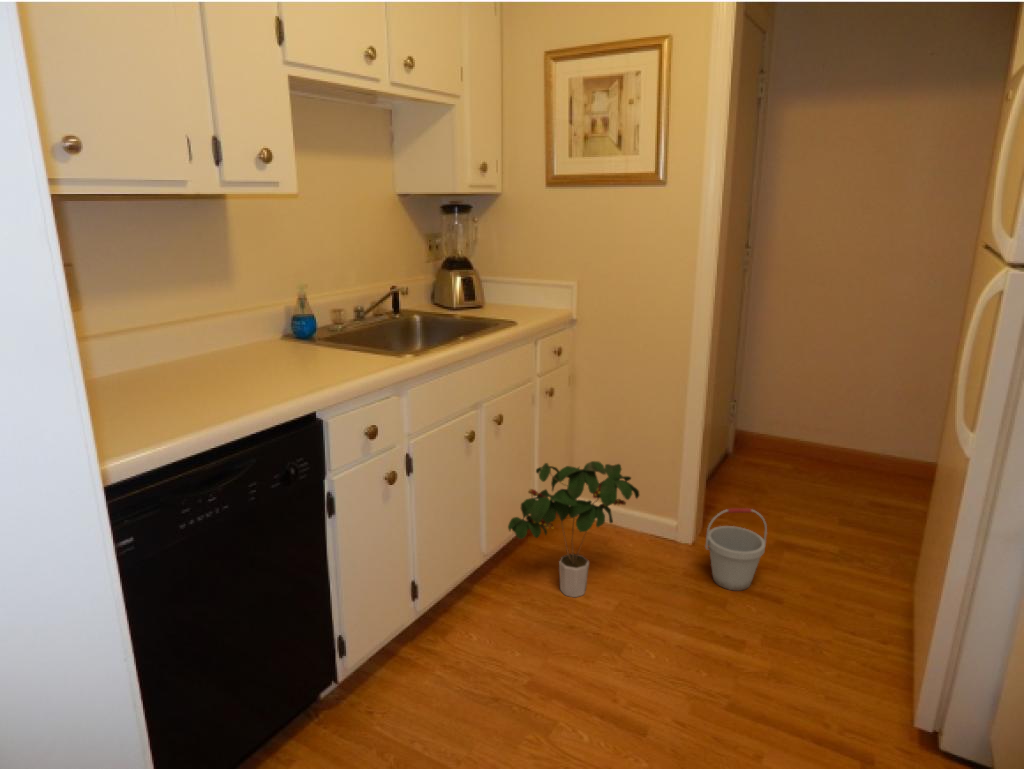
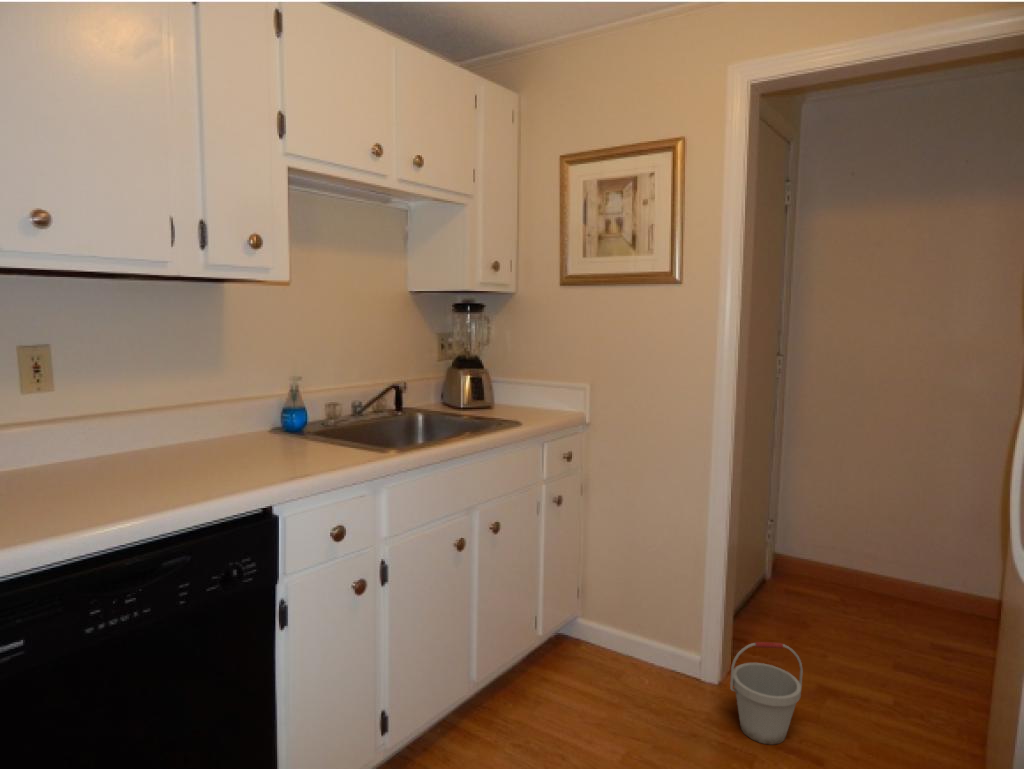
potted plant: present [508,461,639,597] -> none [501,578,651,741]

